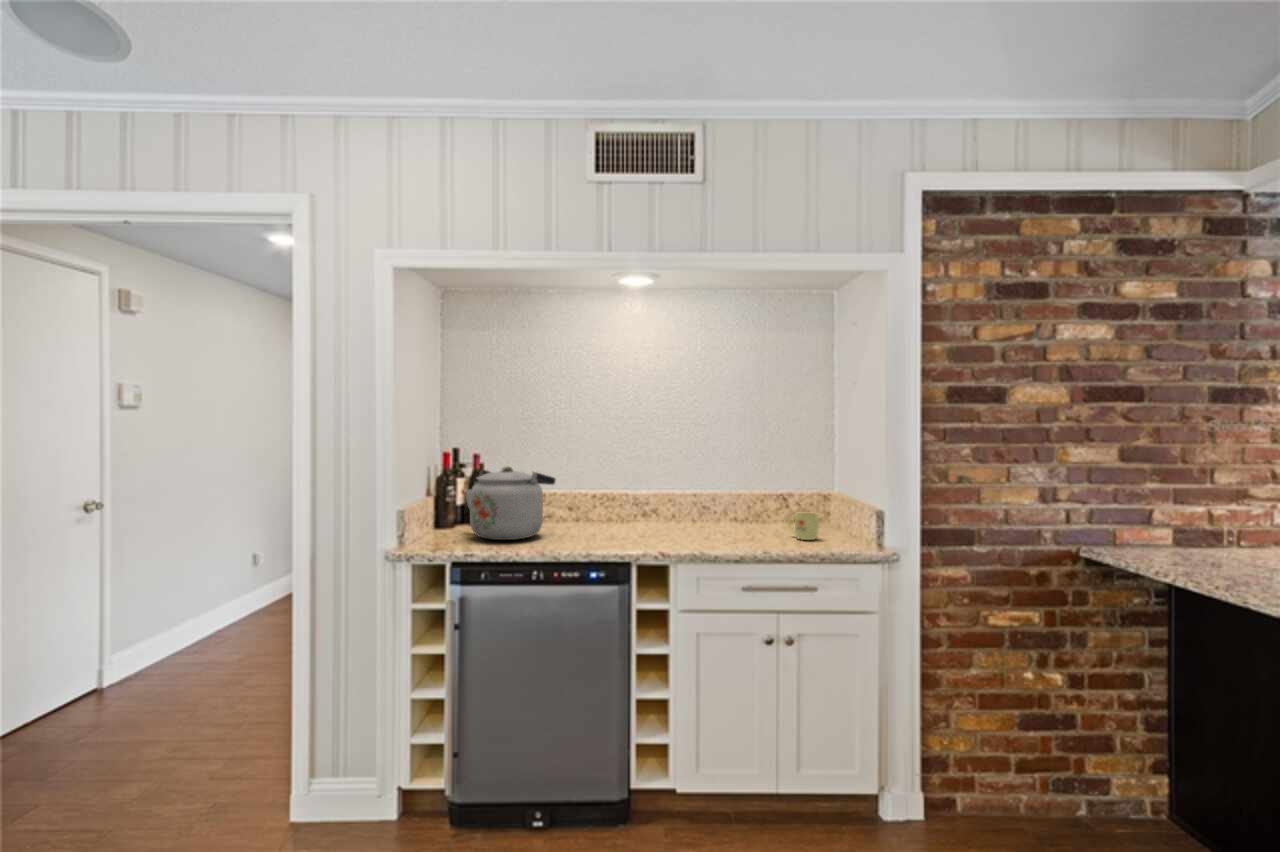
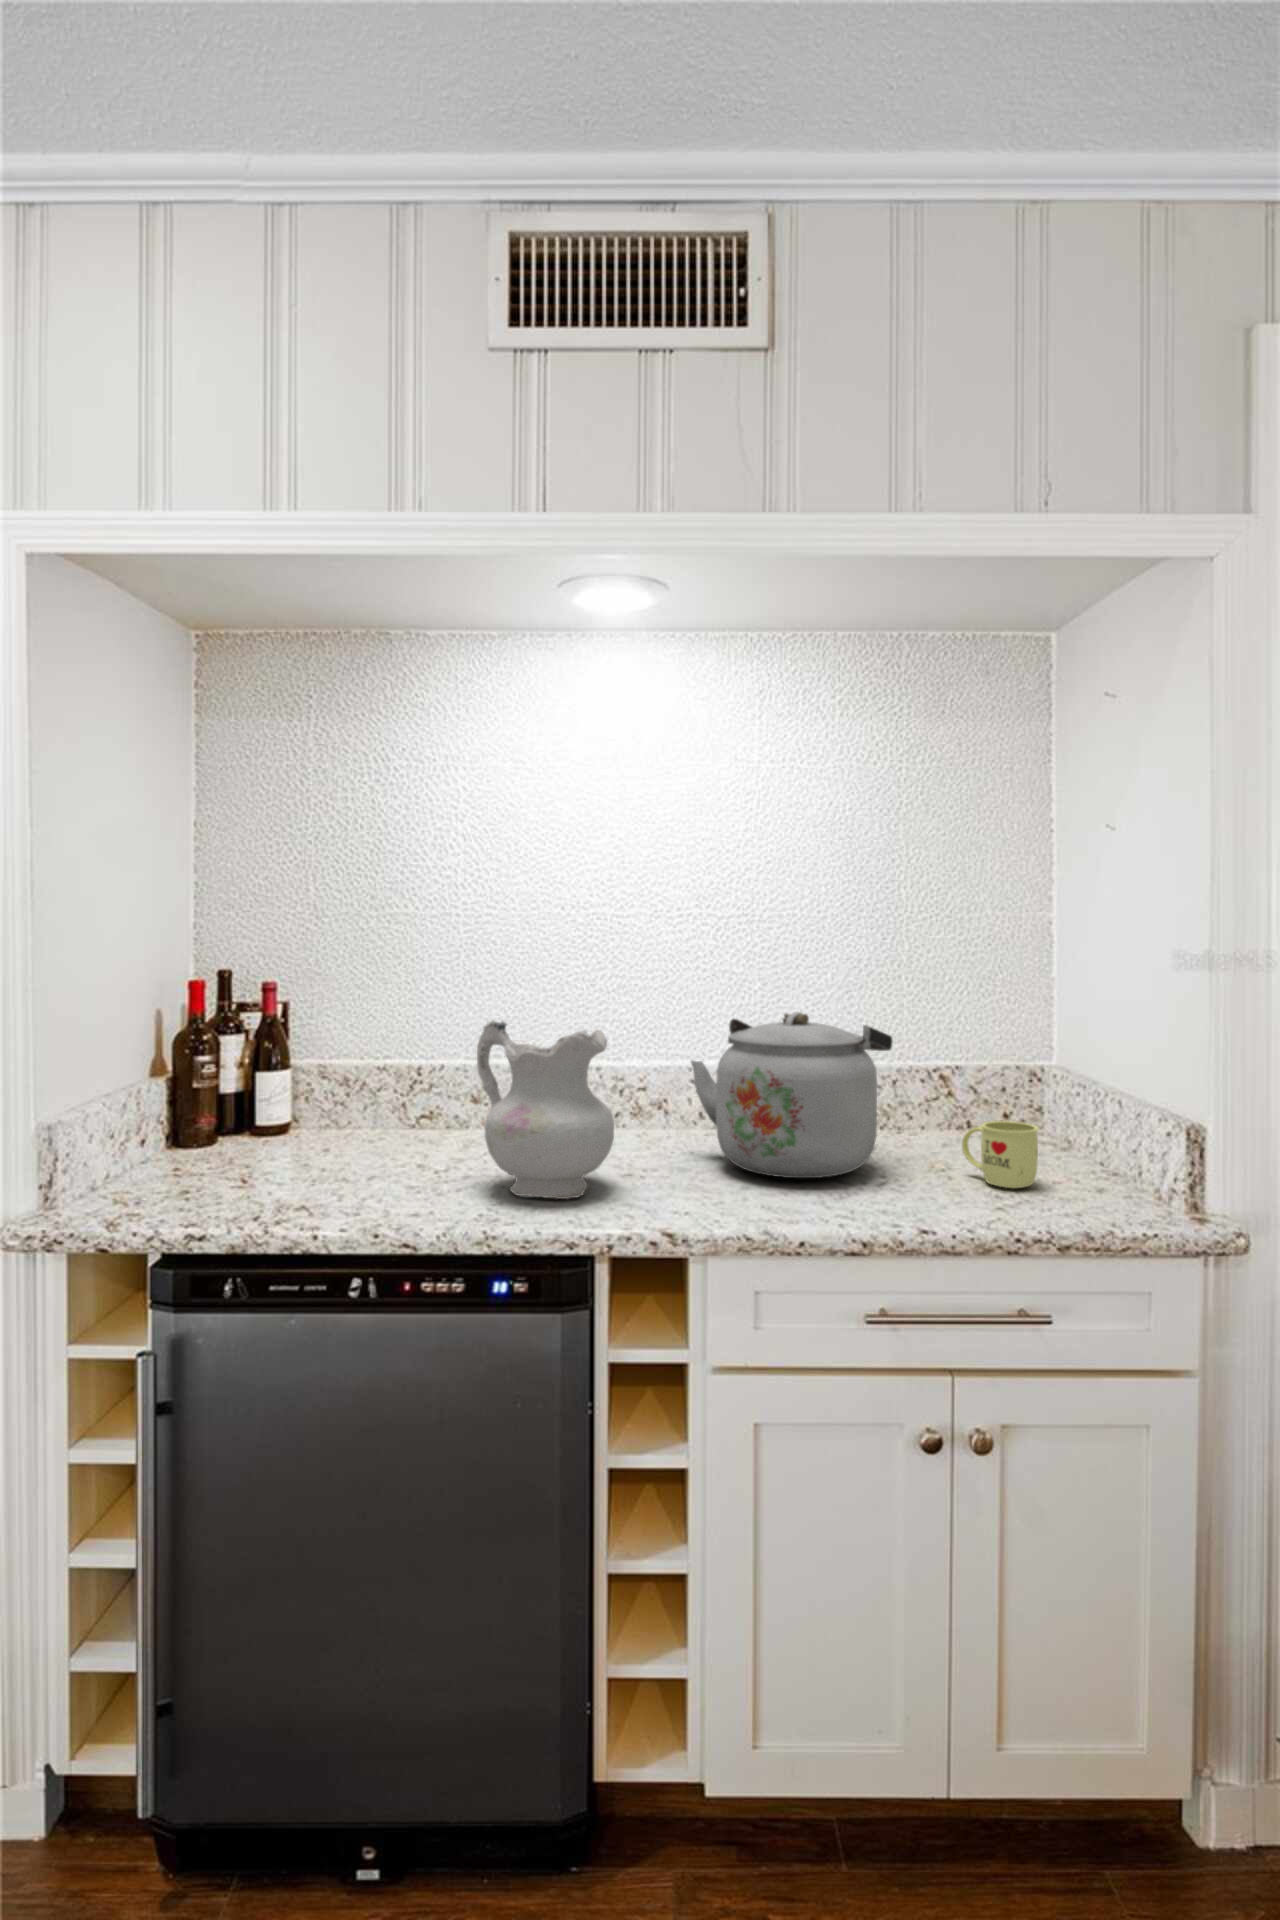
kettle: present [465,466,555,540] -> present [691,1012,893,1178]
ceramic pitcher: none [578,469,638,543] -> present [477,1021,614,1199]

